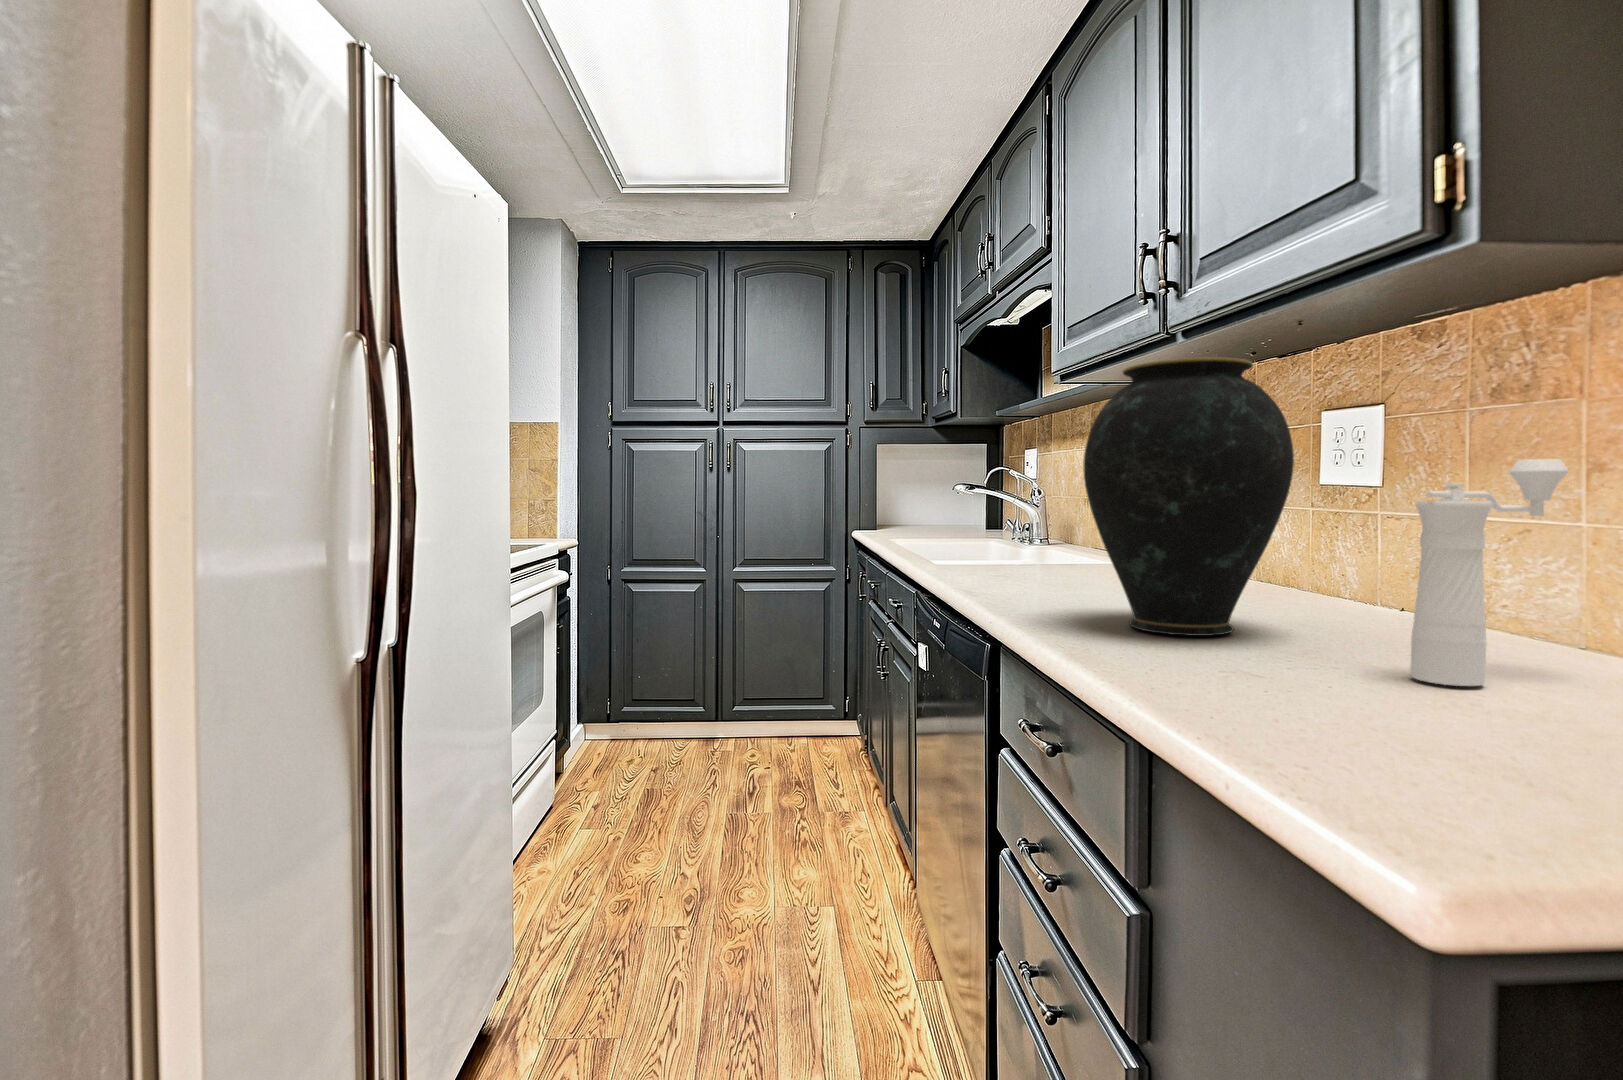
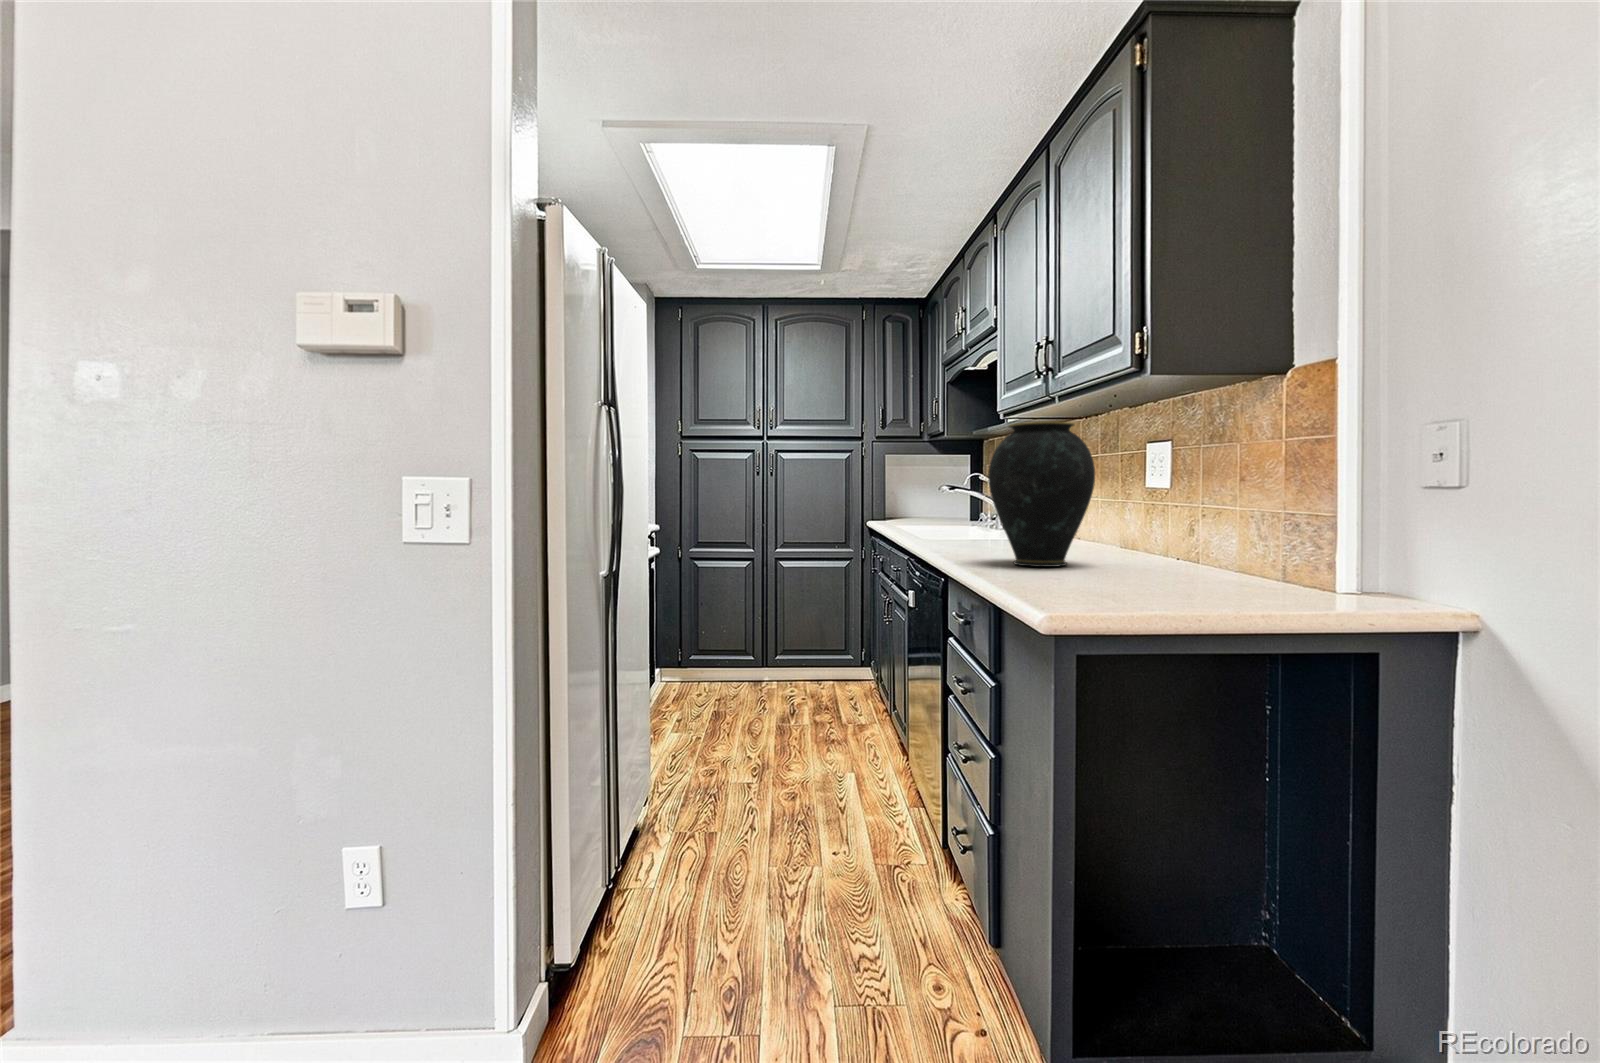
pepper mill: present [1410,459,1568,686] -> none [1124,475,1199,580]

